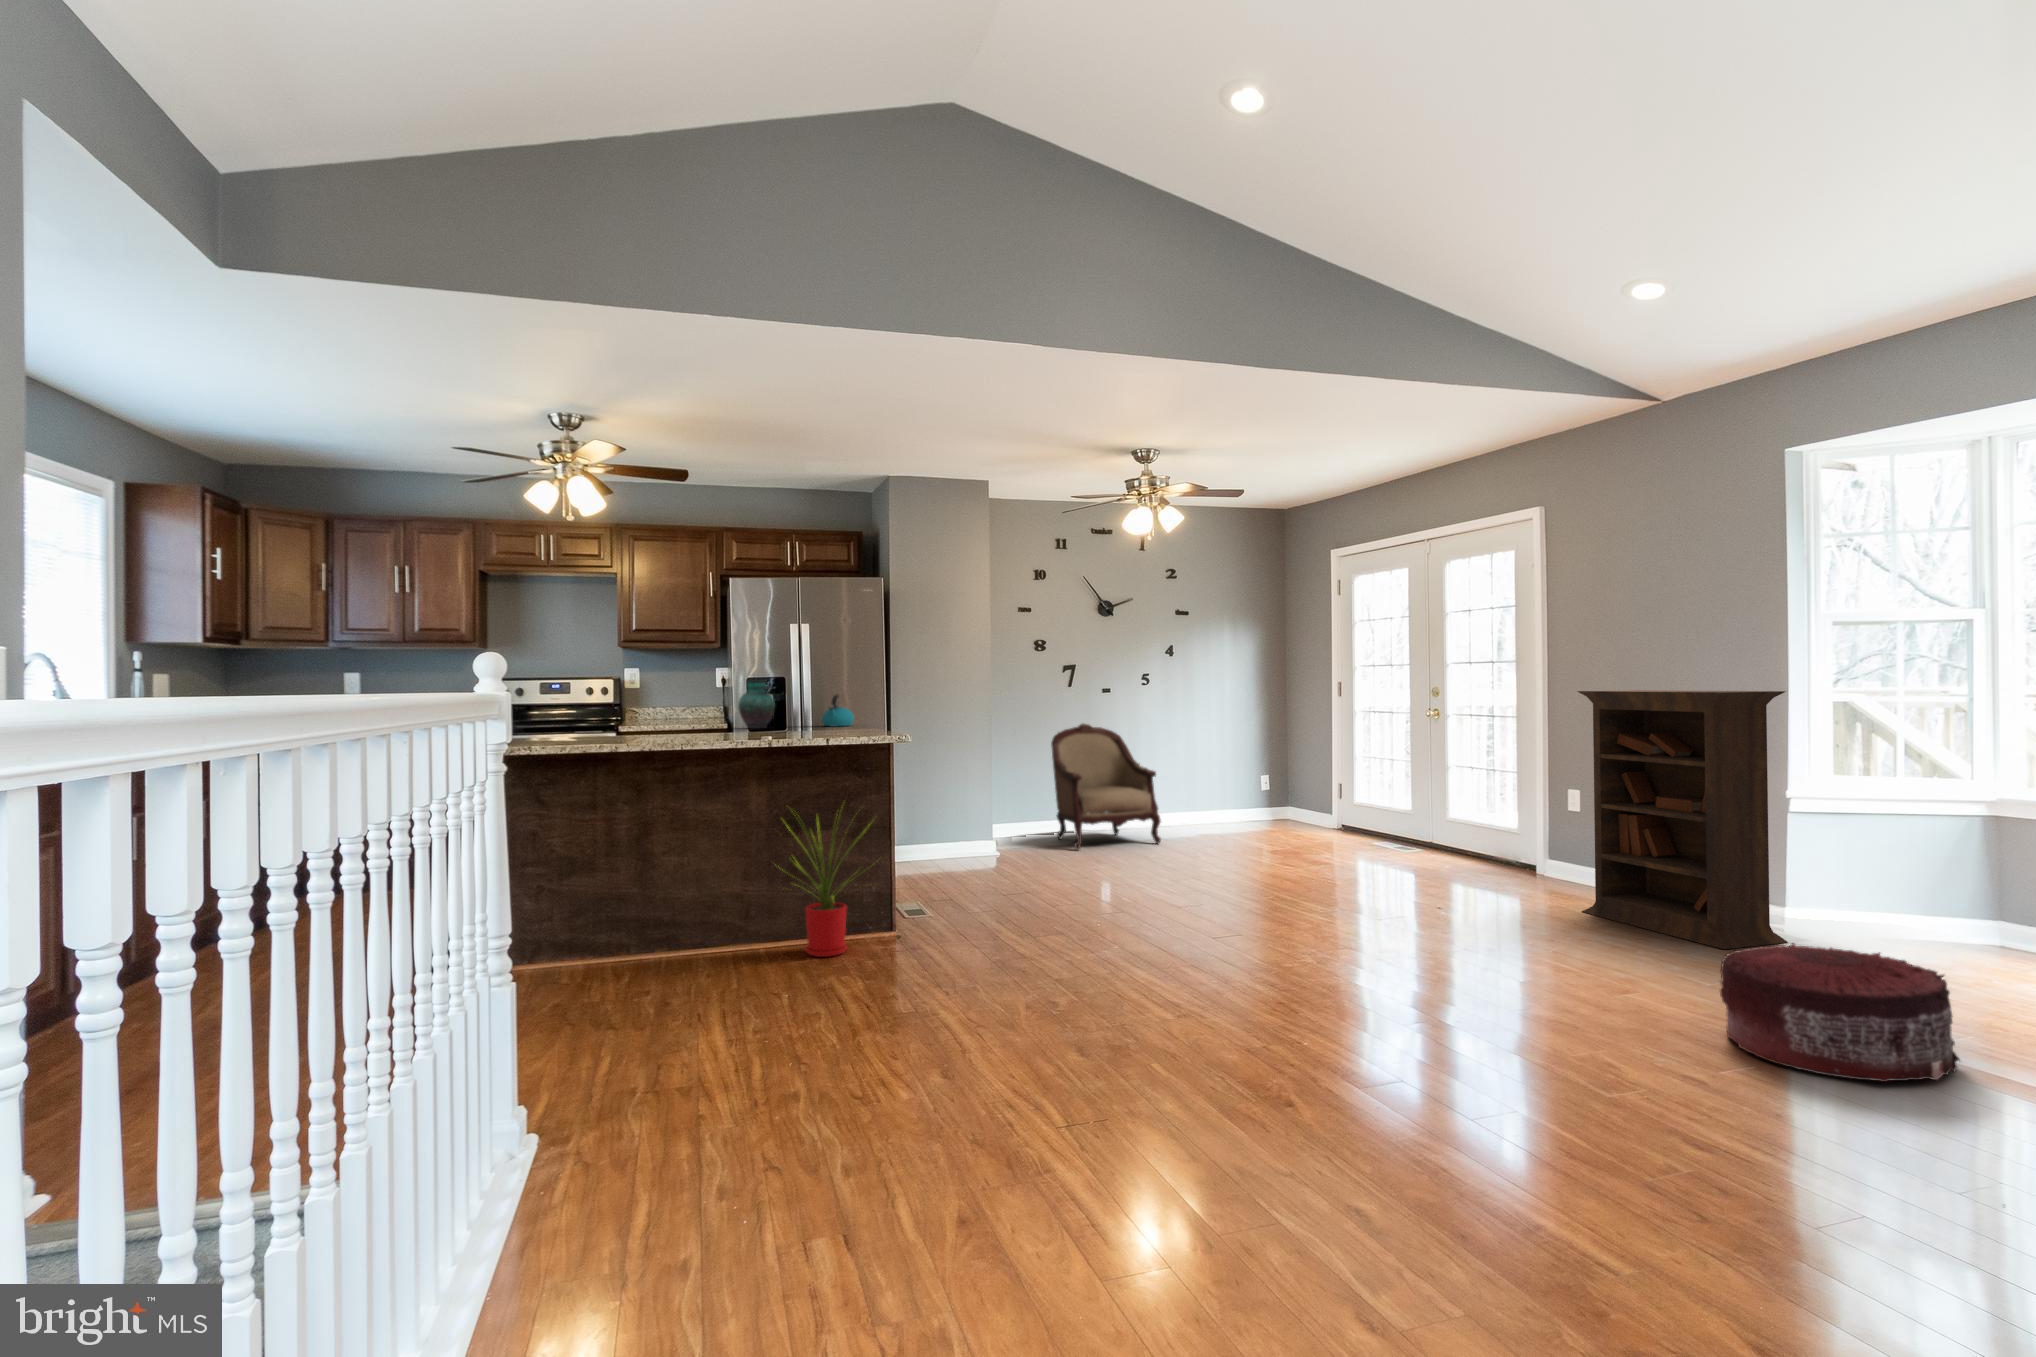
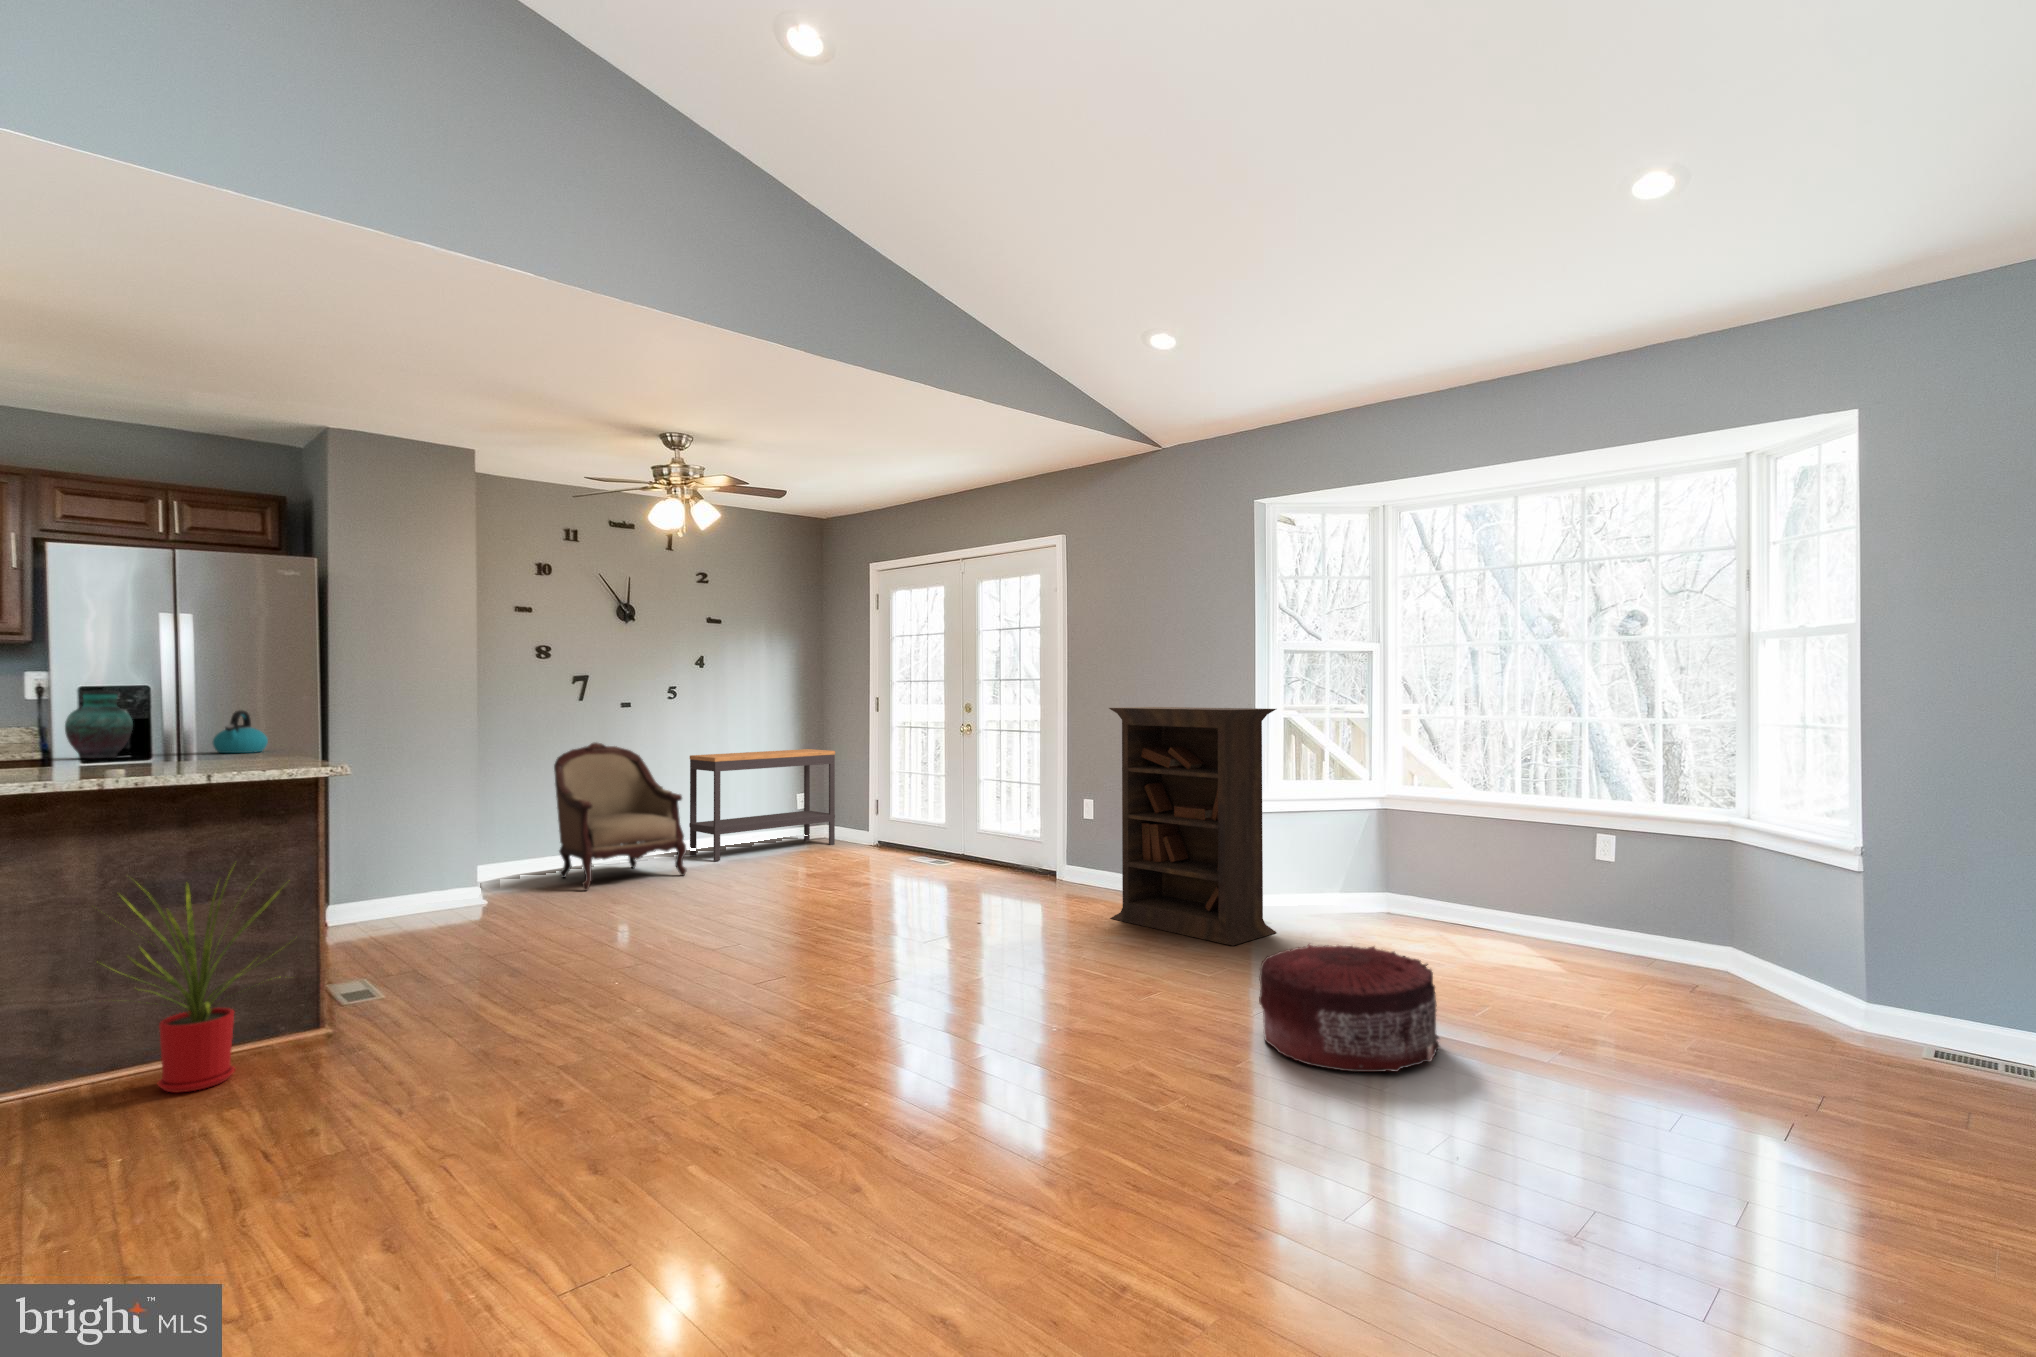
console table: none [1163,733,1300,834] -> present [689,749,835,861]

